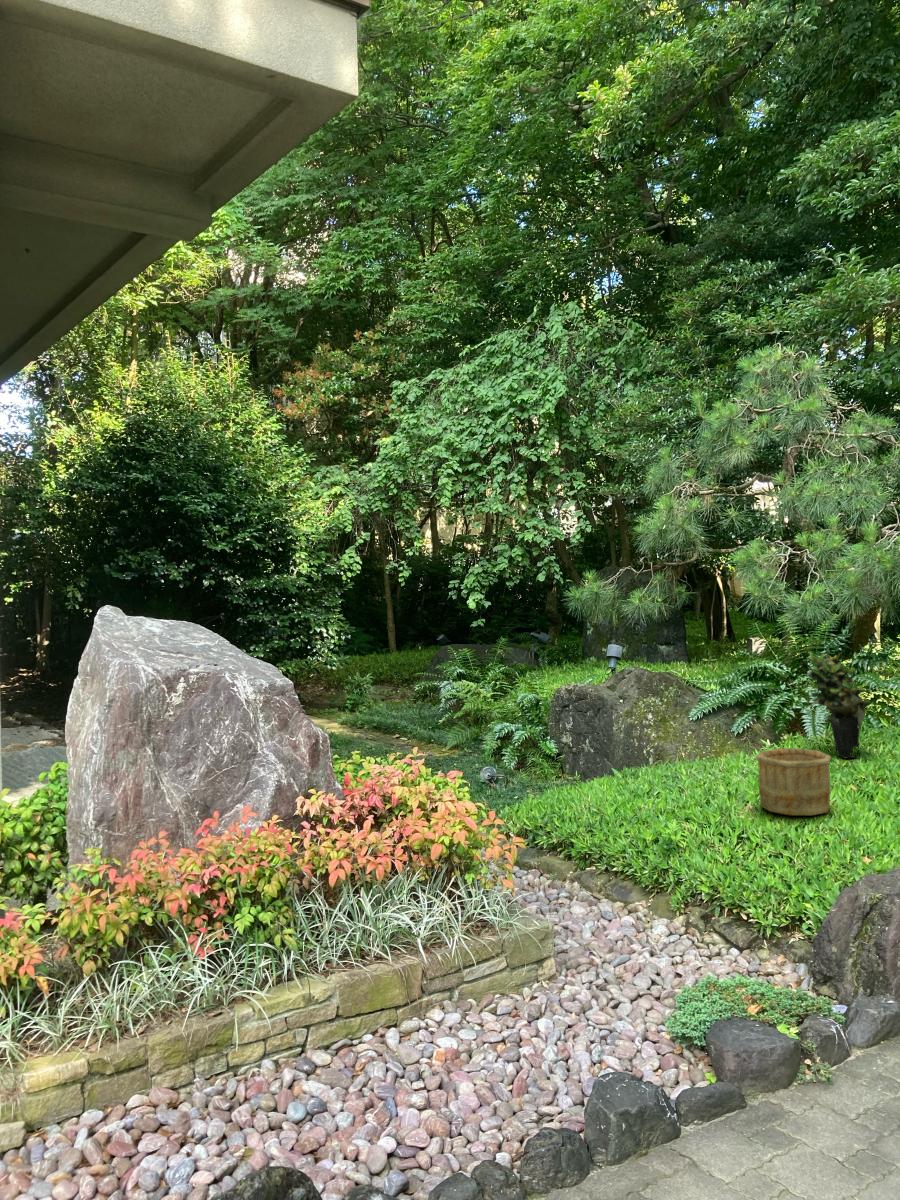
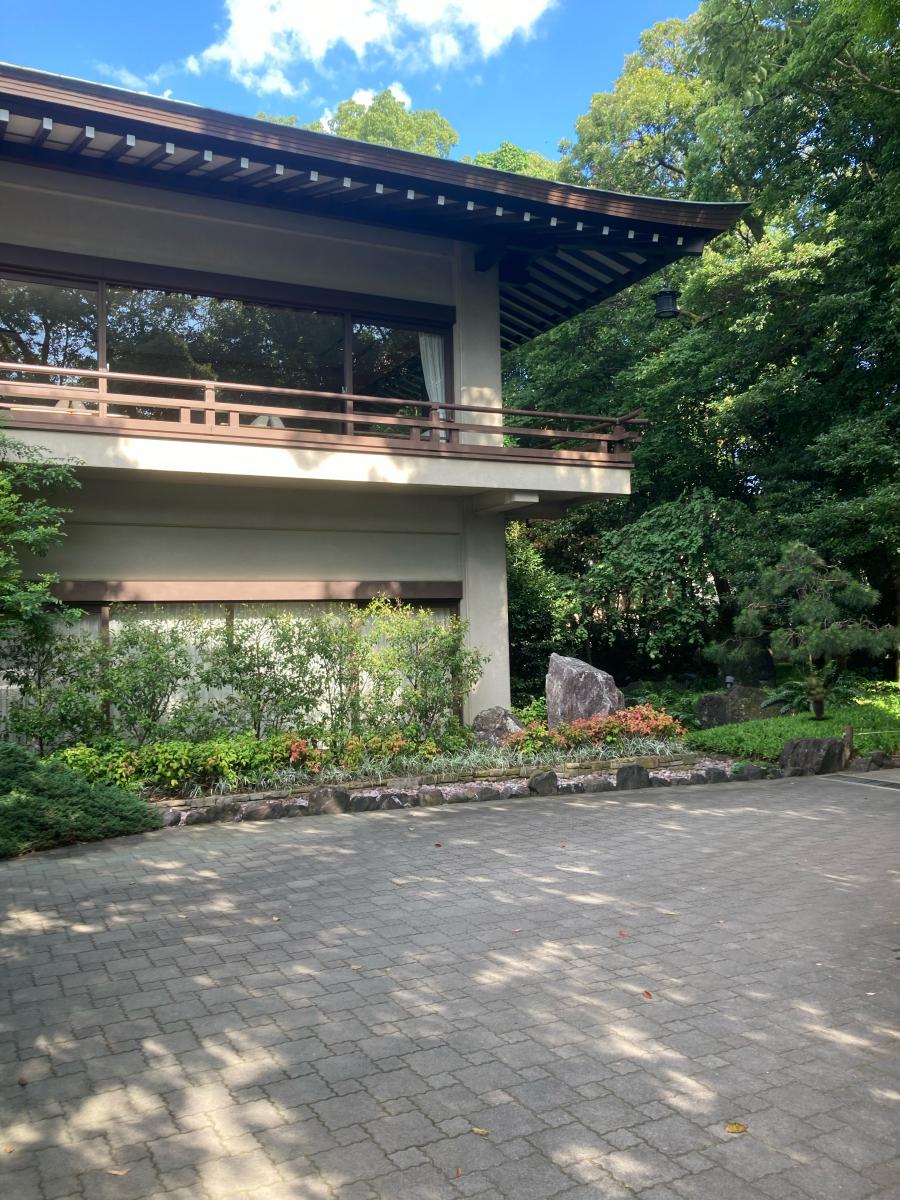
wooden bucket: present [756,748,831,815] -> none [768,712,796,734]

